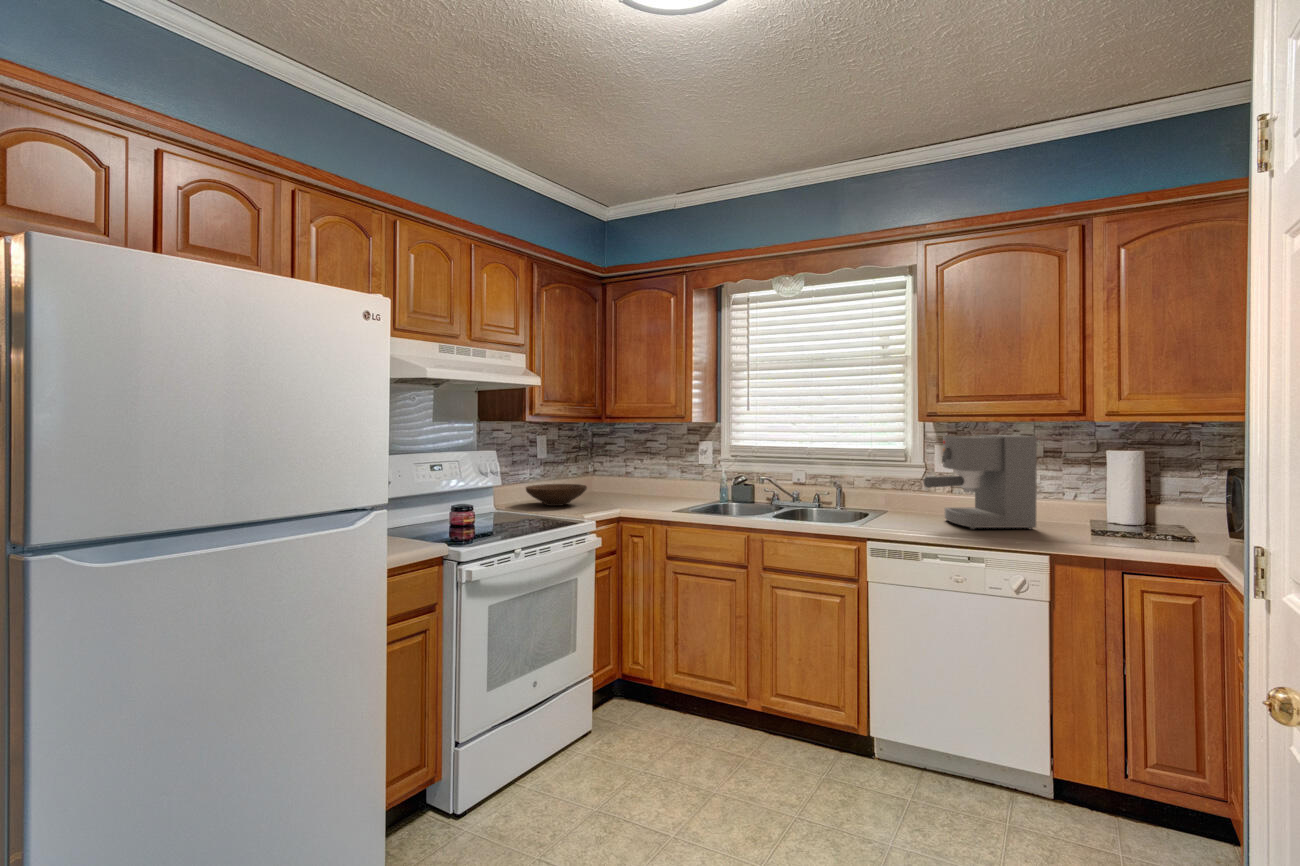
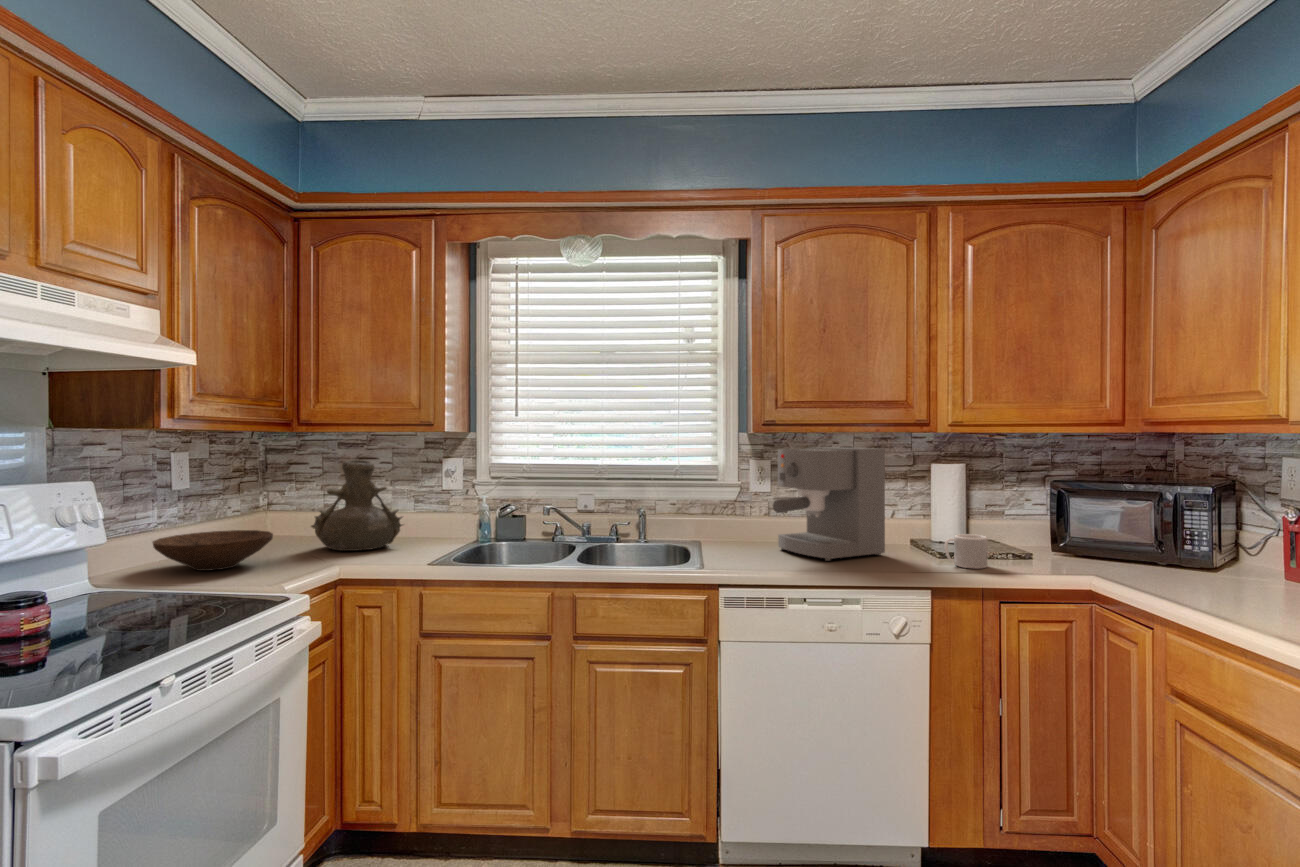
vase: none [611,442,669,502] -> present [311,460,403,551]
mug: none [1079,513,1122,544] -> present [944,534,987,568]

